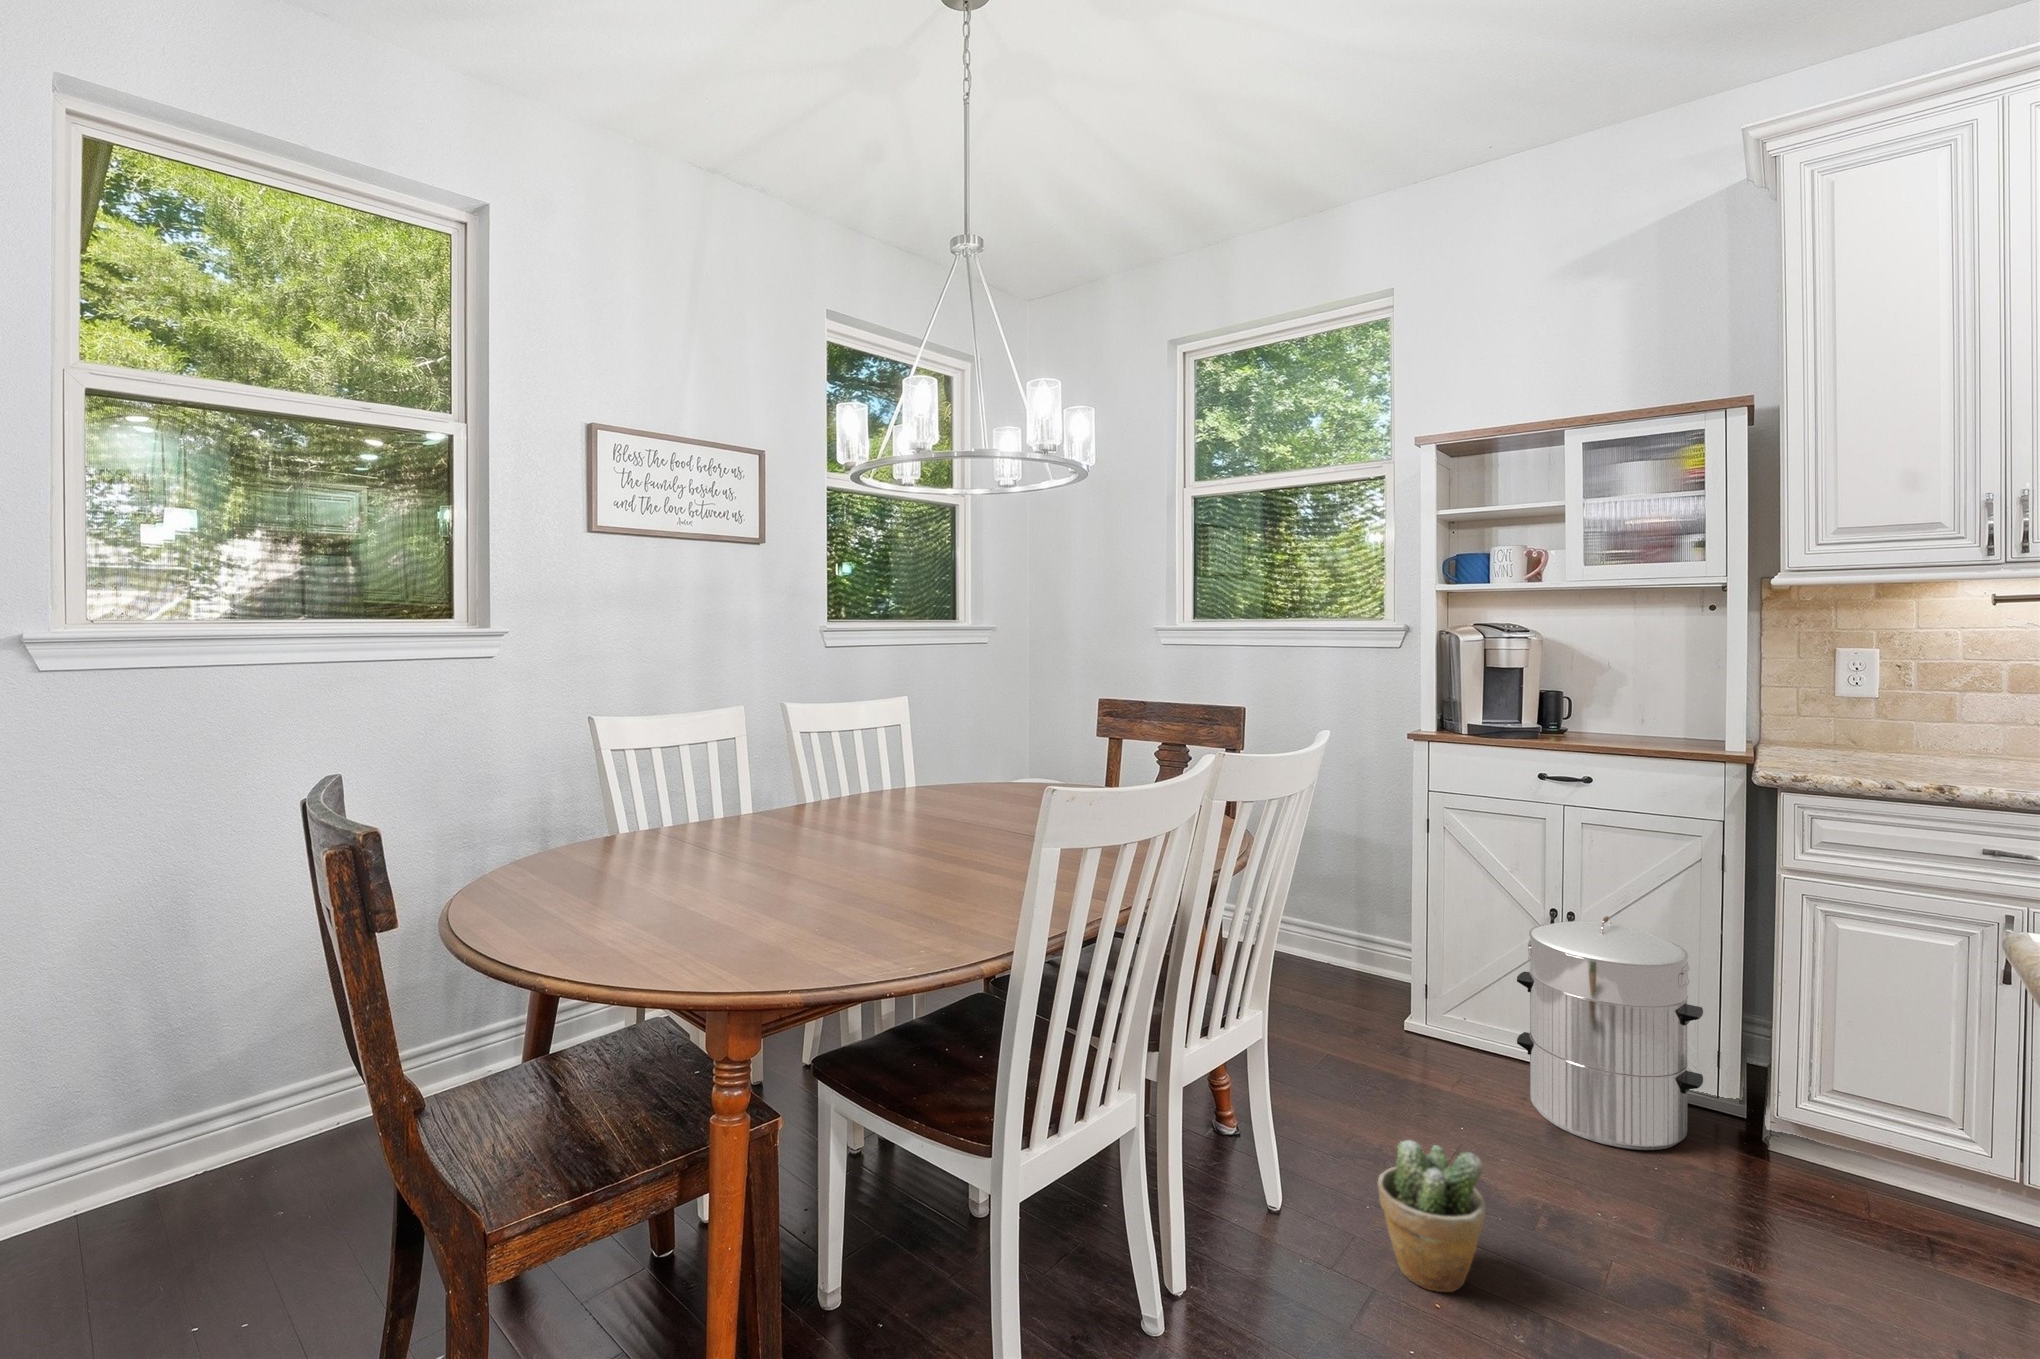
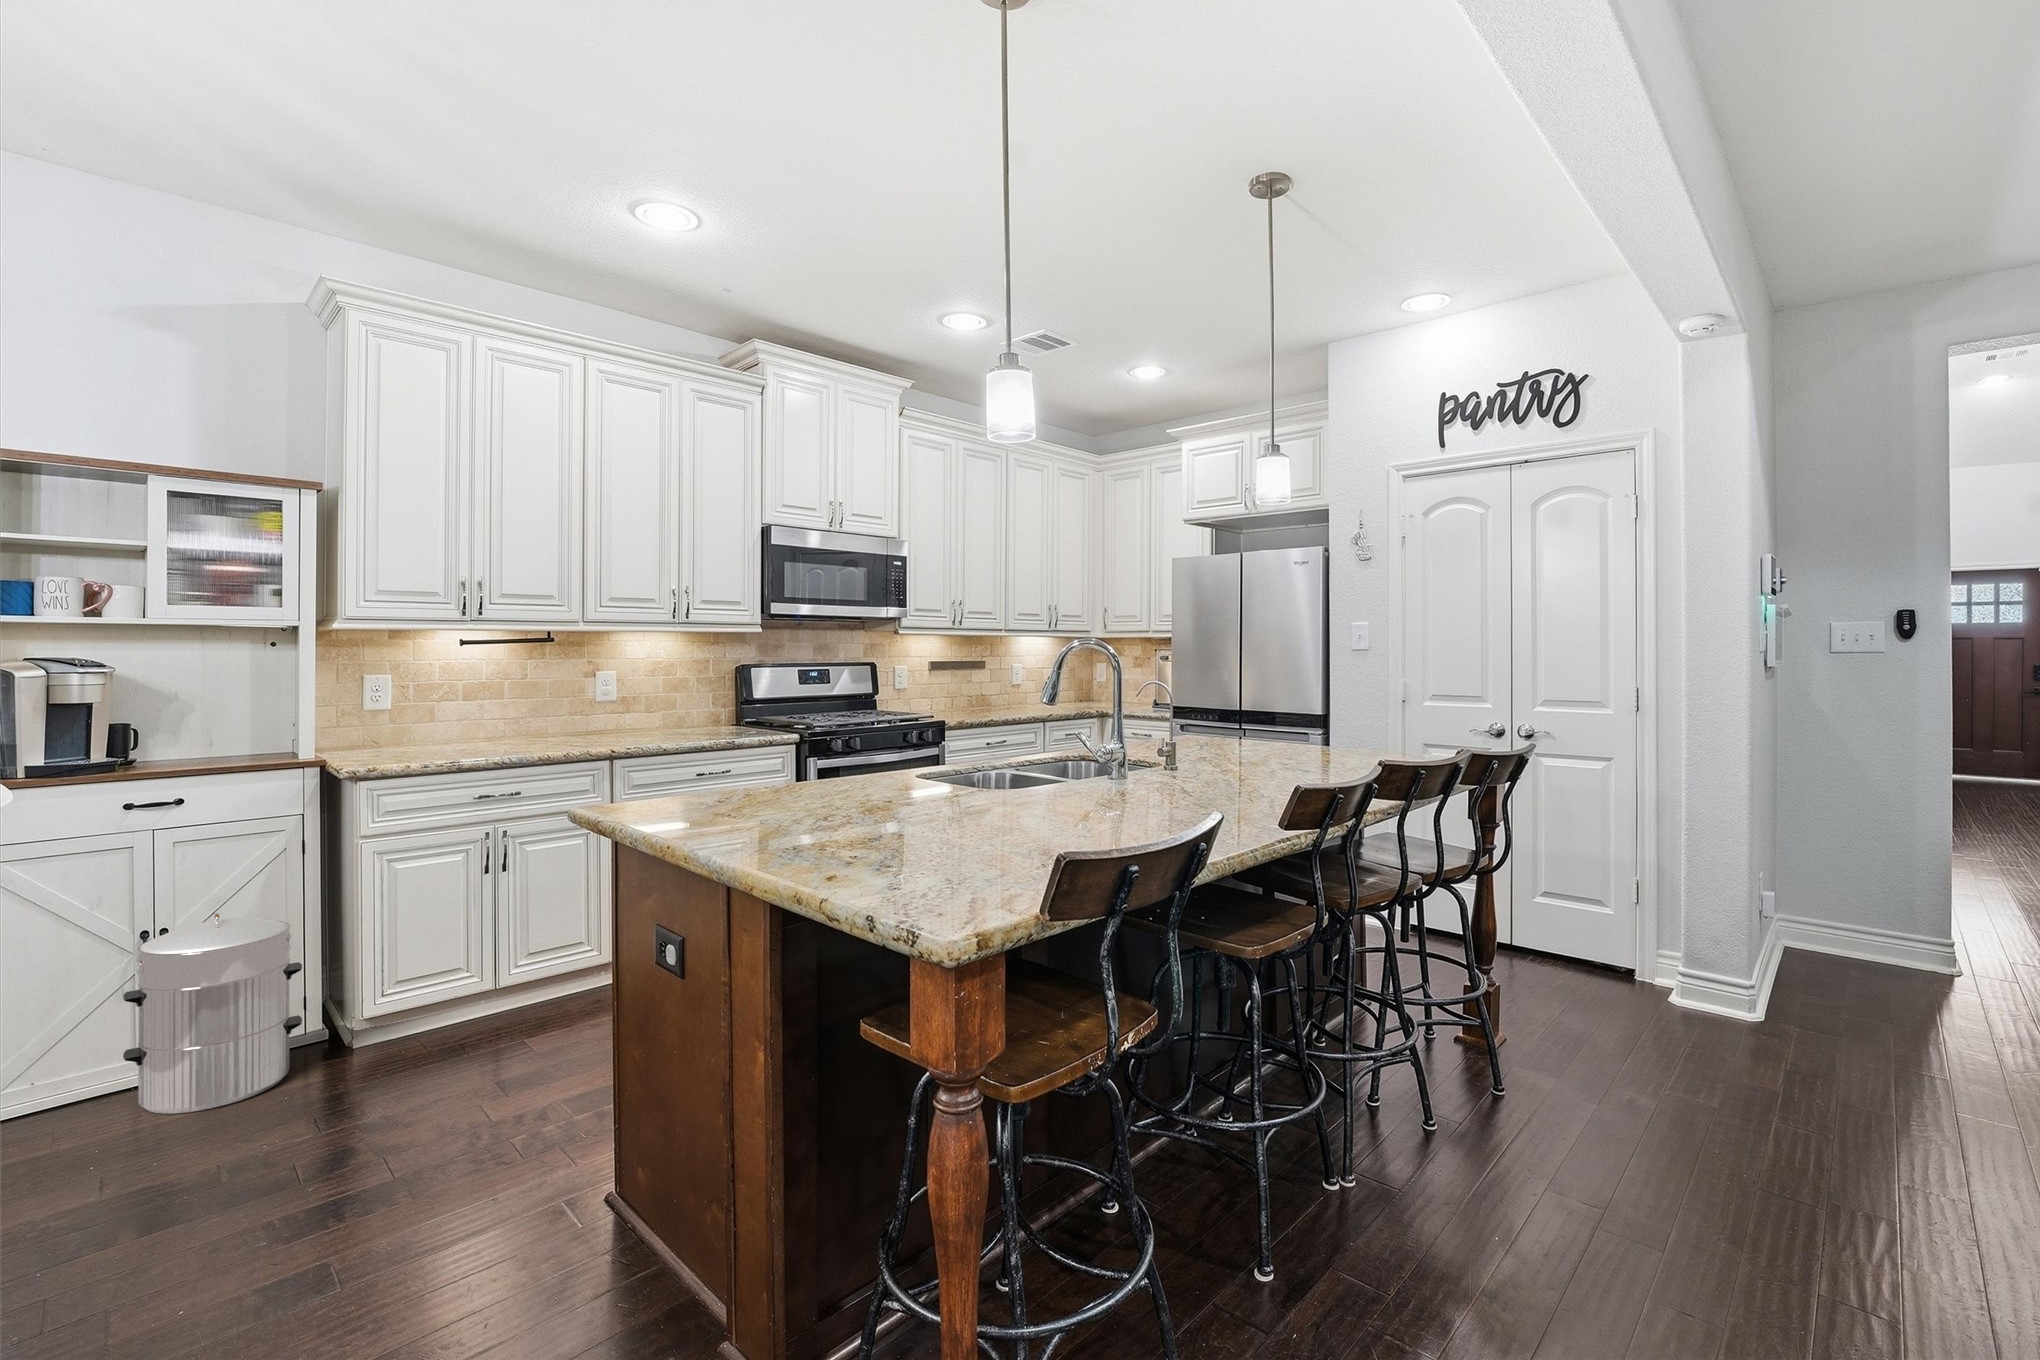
potted plant: present [1378,1140,1486,1292] -> none [79,1121,200,1269]

